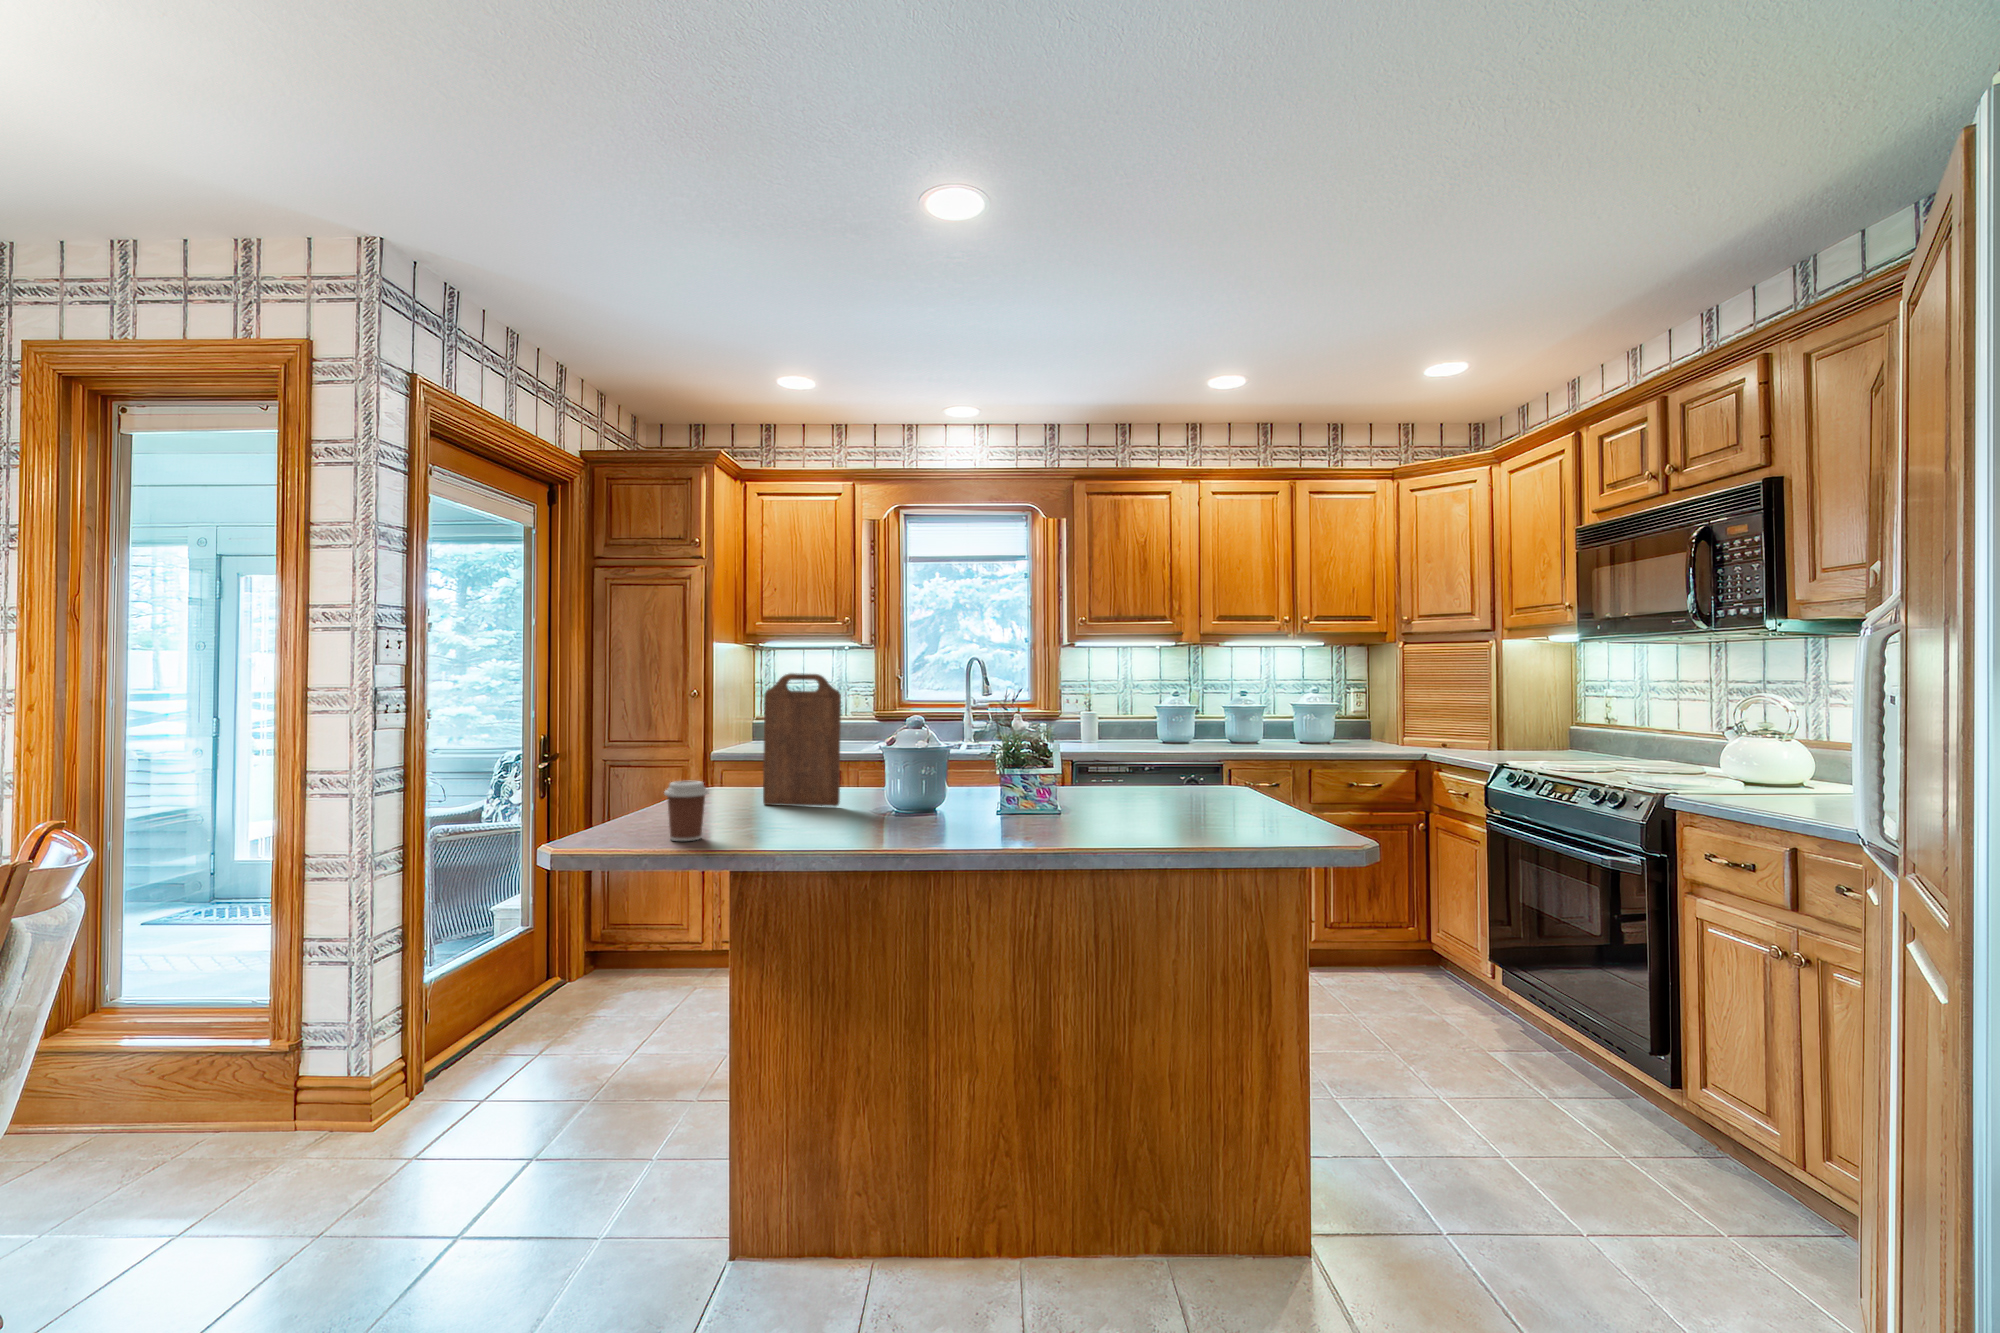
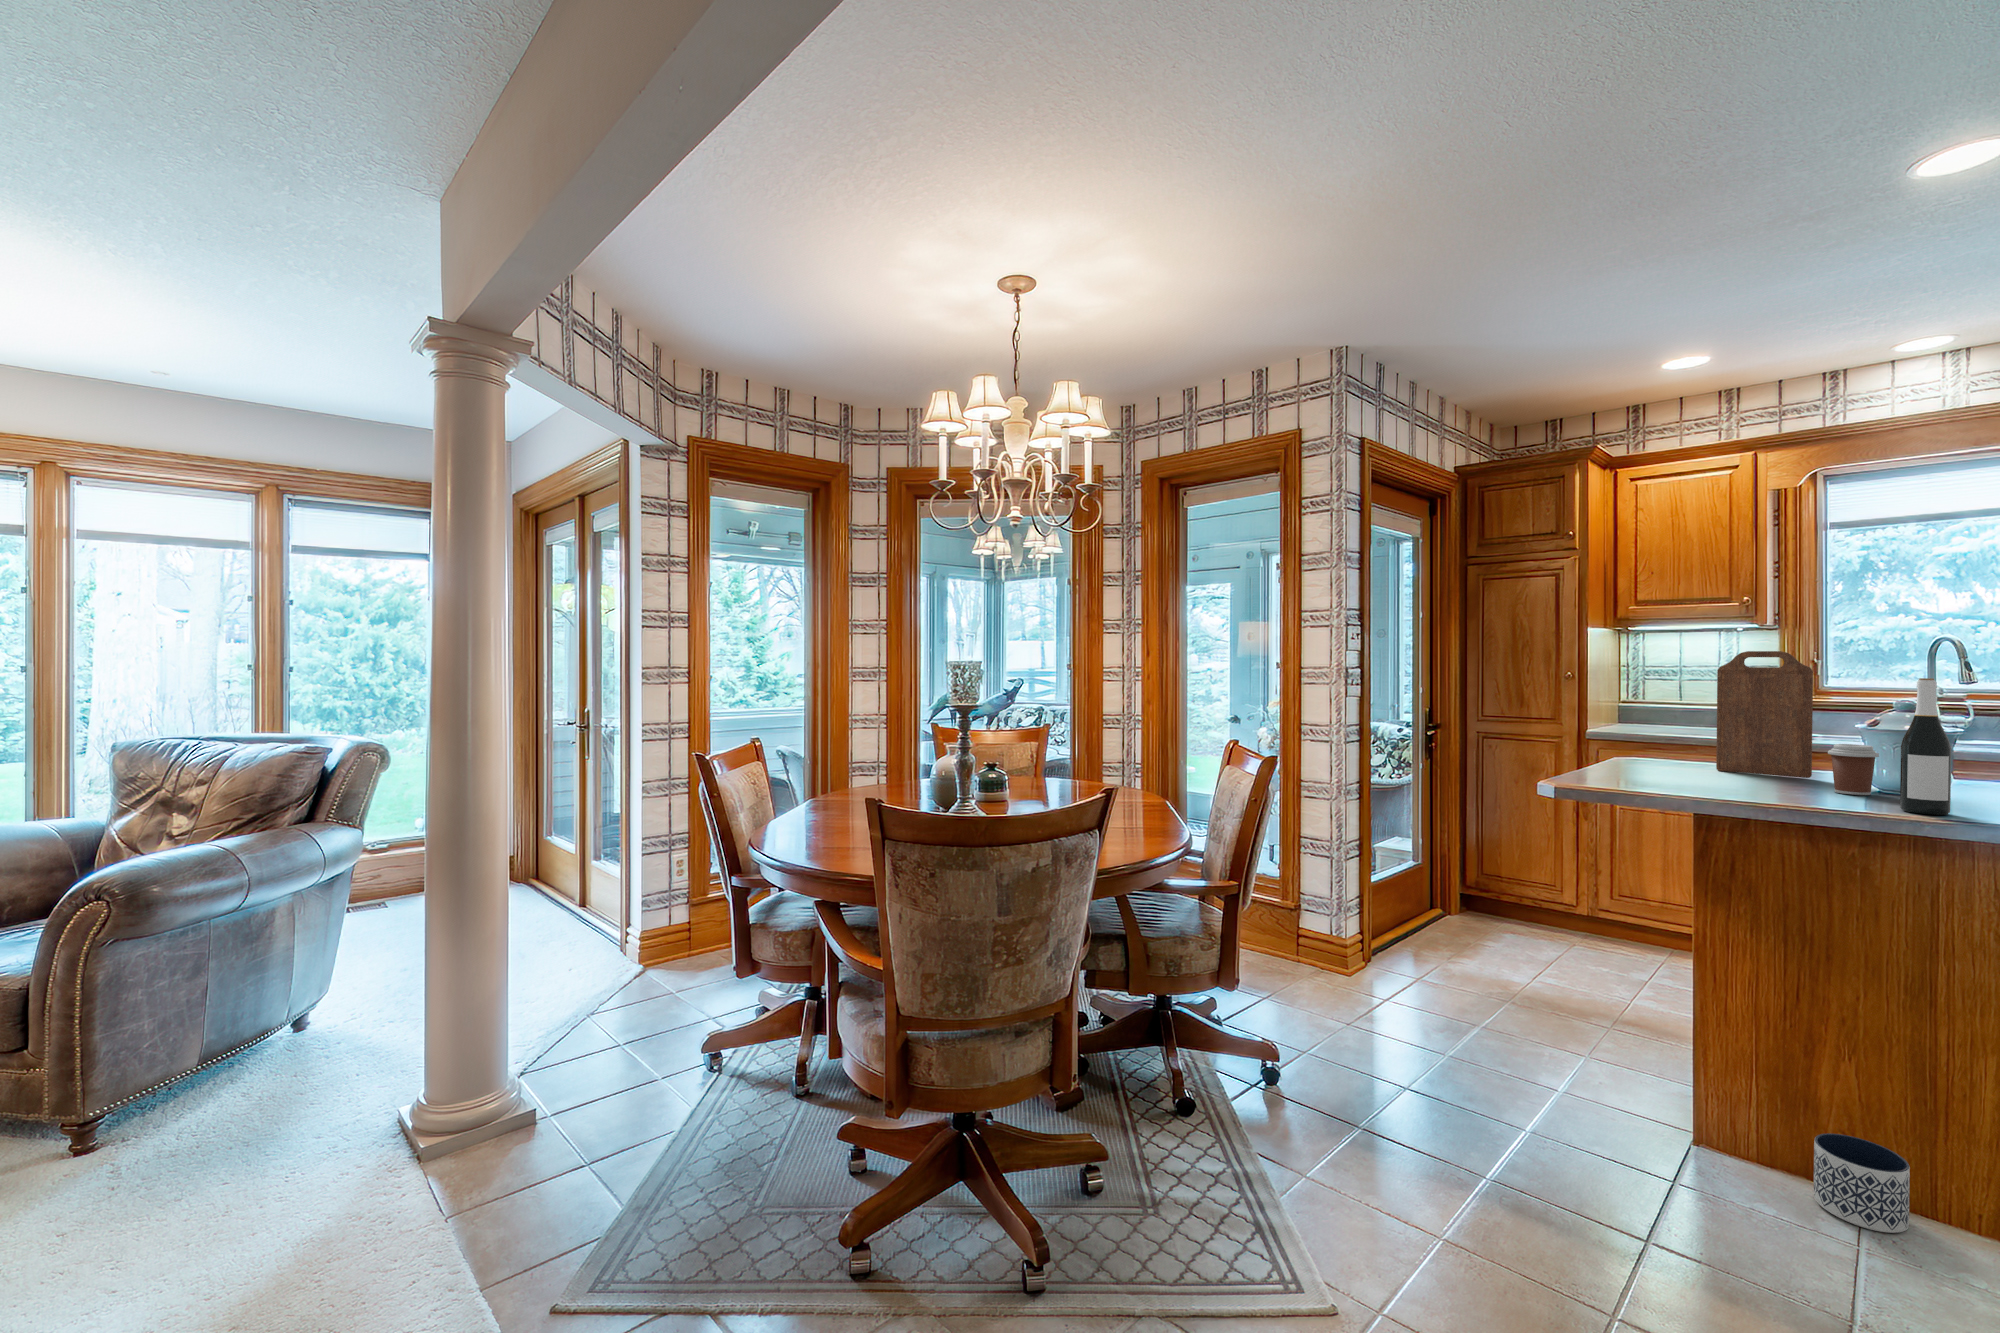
wine bottle: none [881,705,917,846] -> present [1900,678,1951,815]
coffee cup: present [664,781,709,841] -> present [1828,744,1879,795]
planter: none [814,1193,888,1302] -> present [1814,1133,1910,1233]

